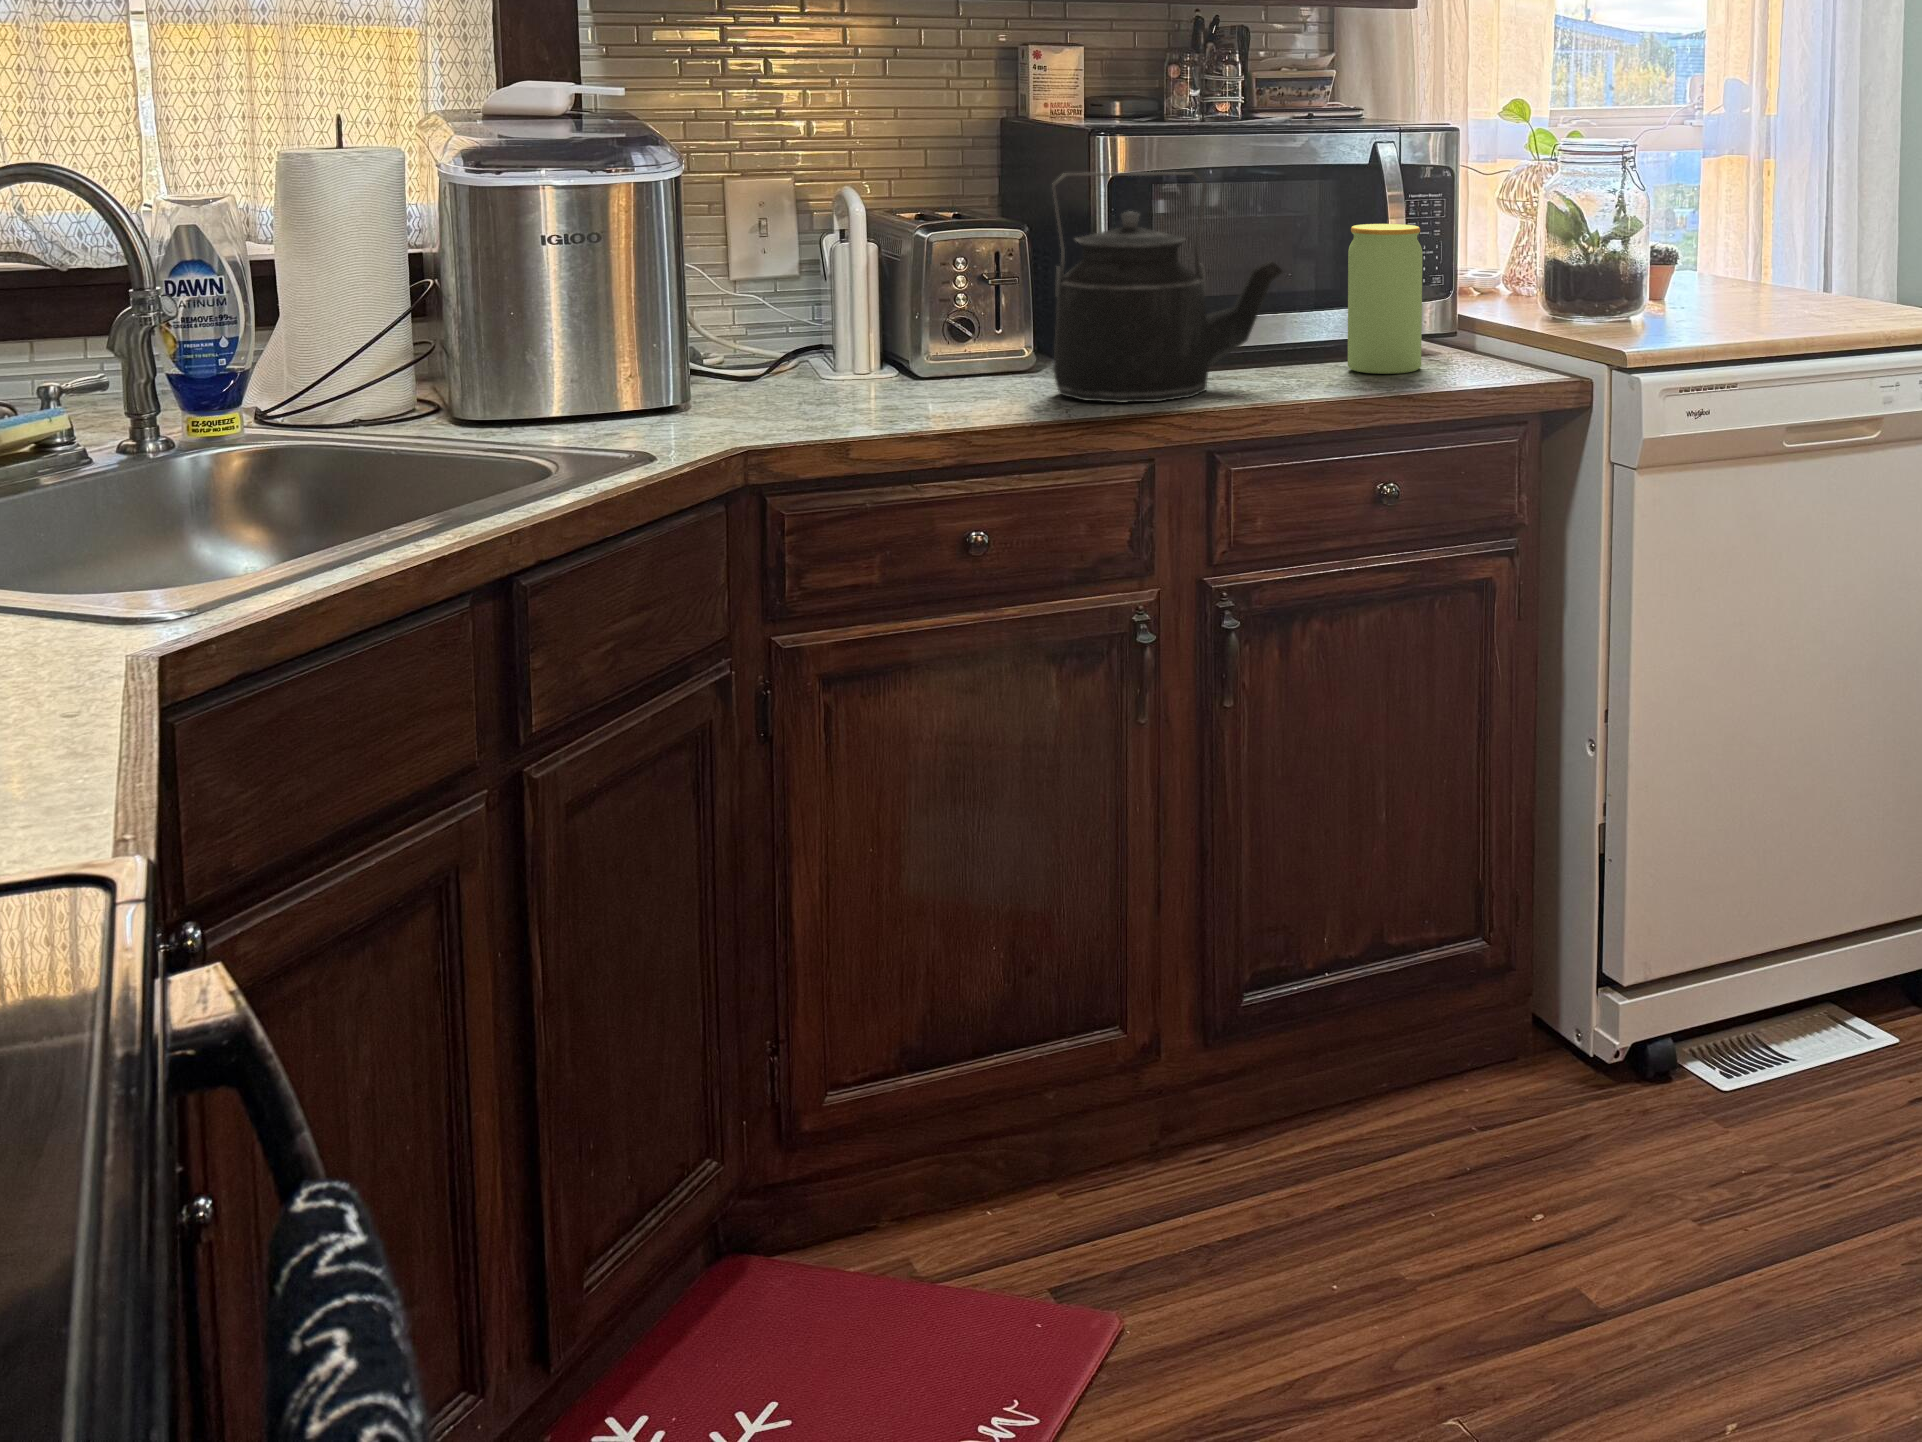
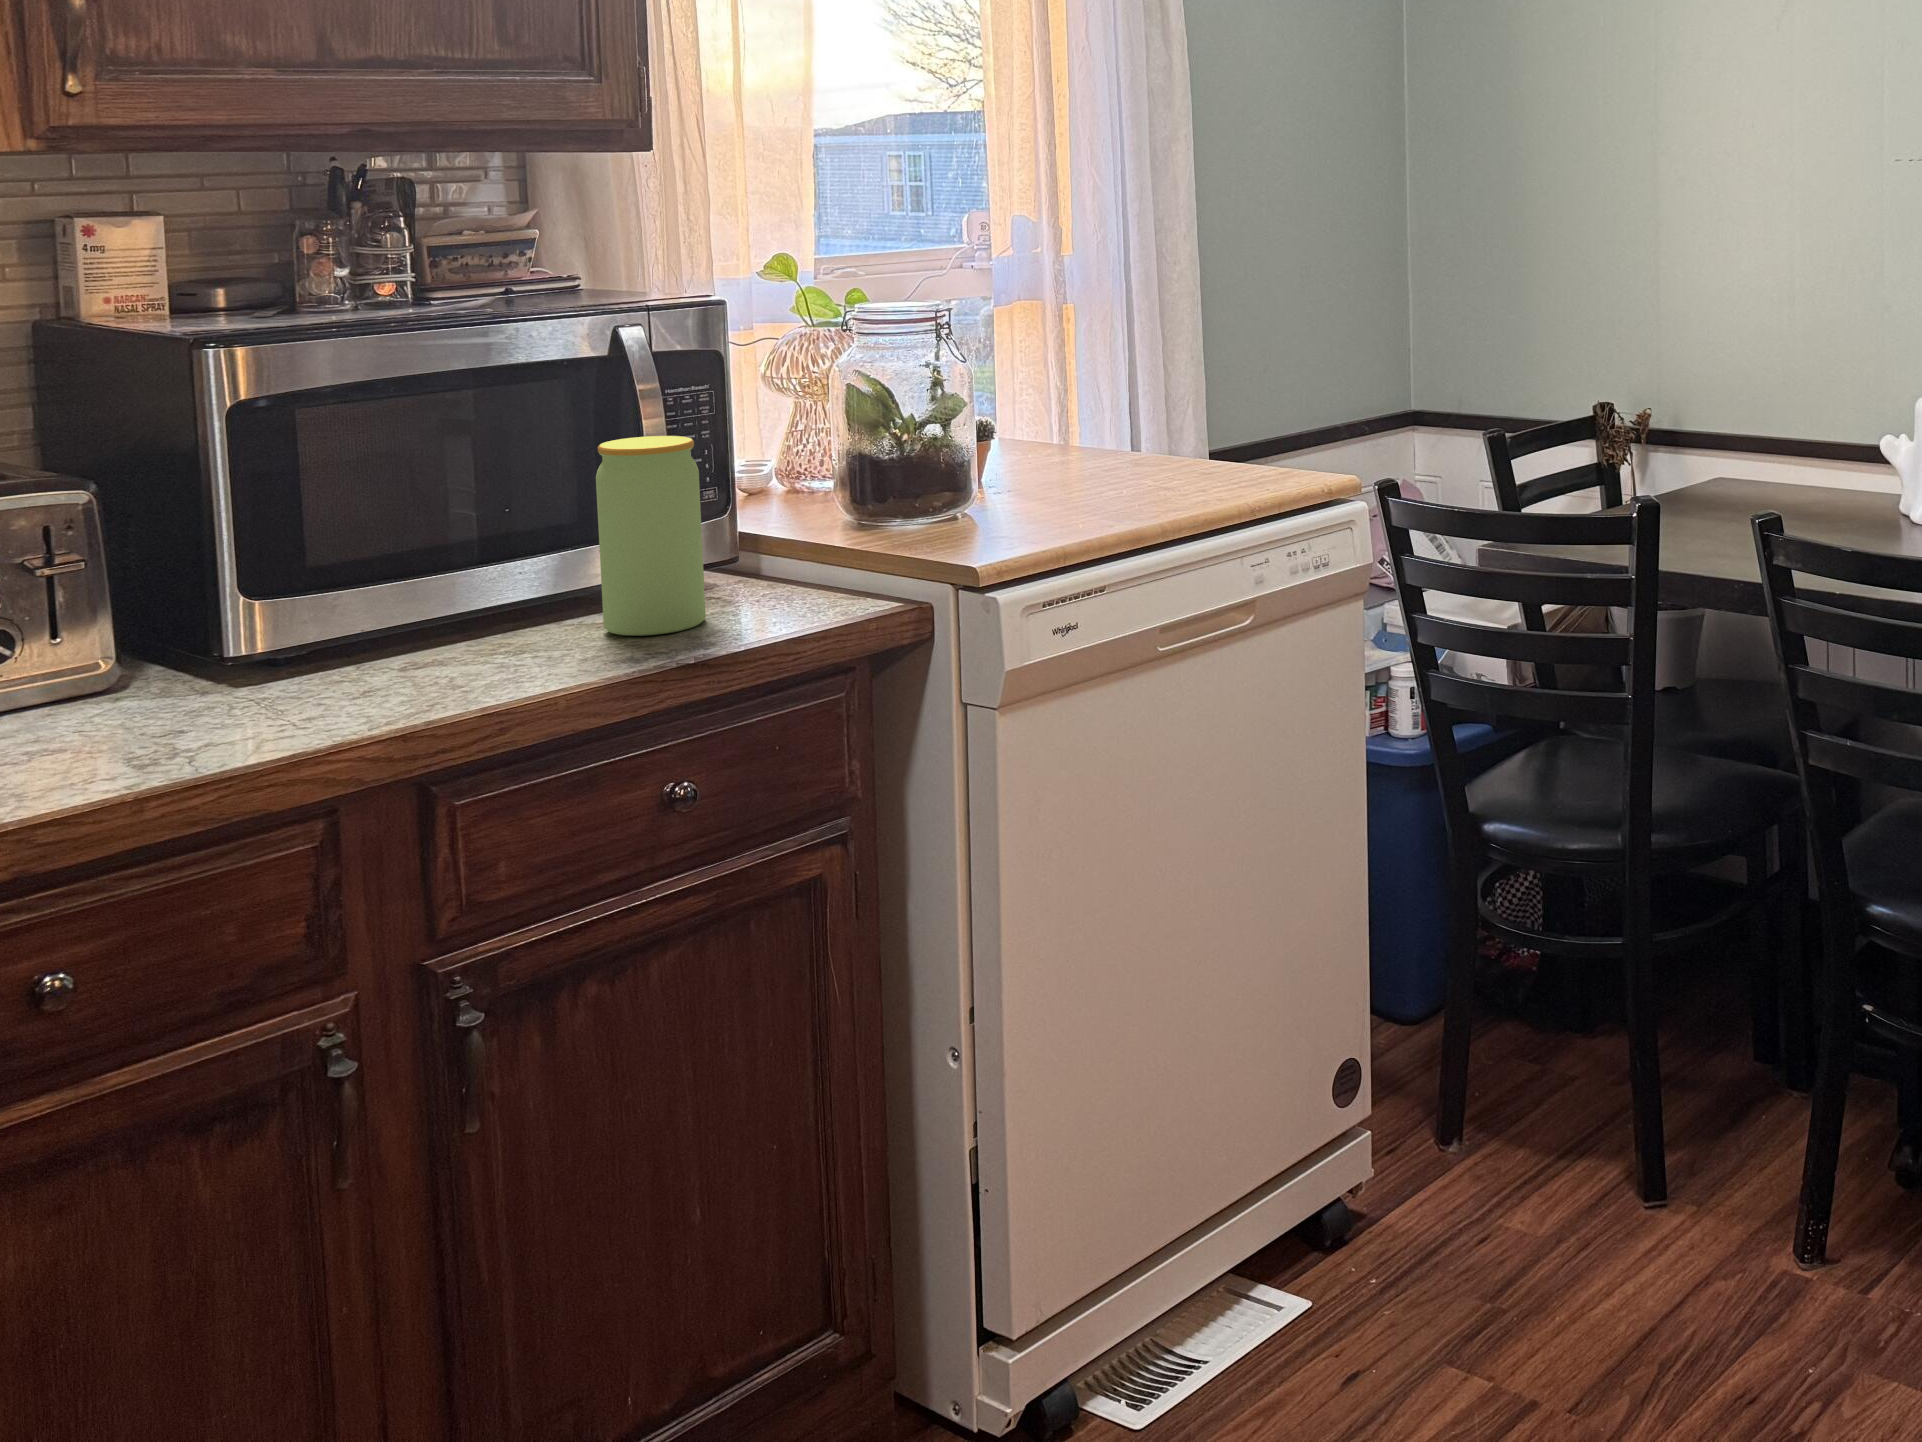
kettle: present [1052,172,1283,403] -> none [138,394,510,738]

